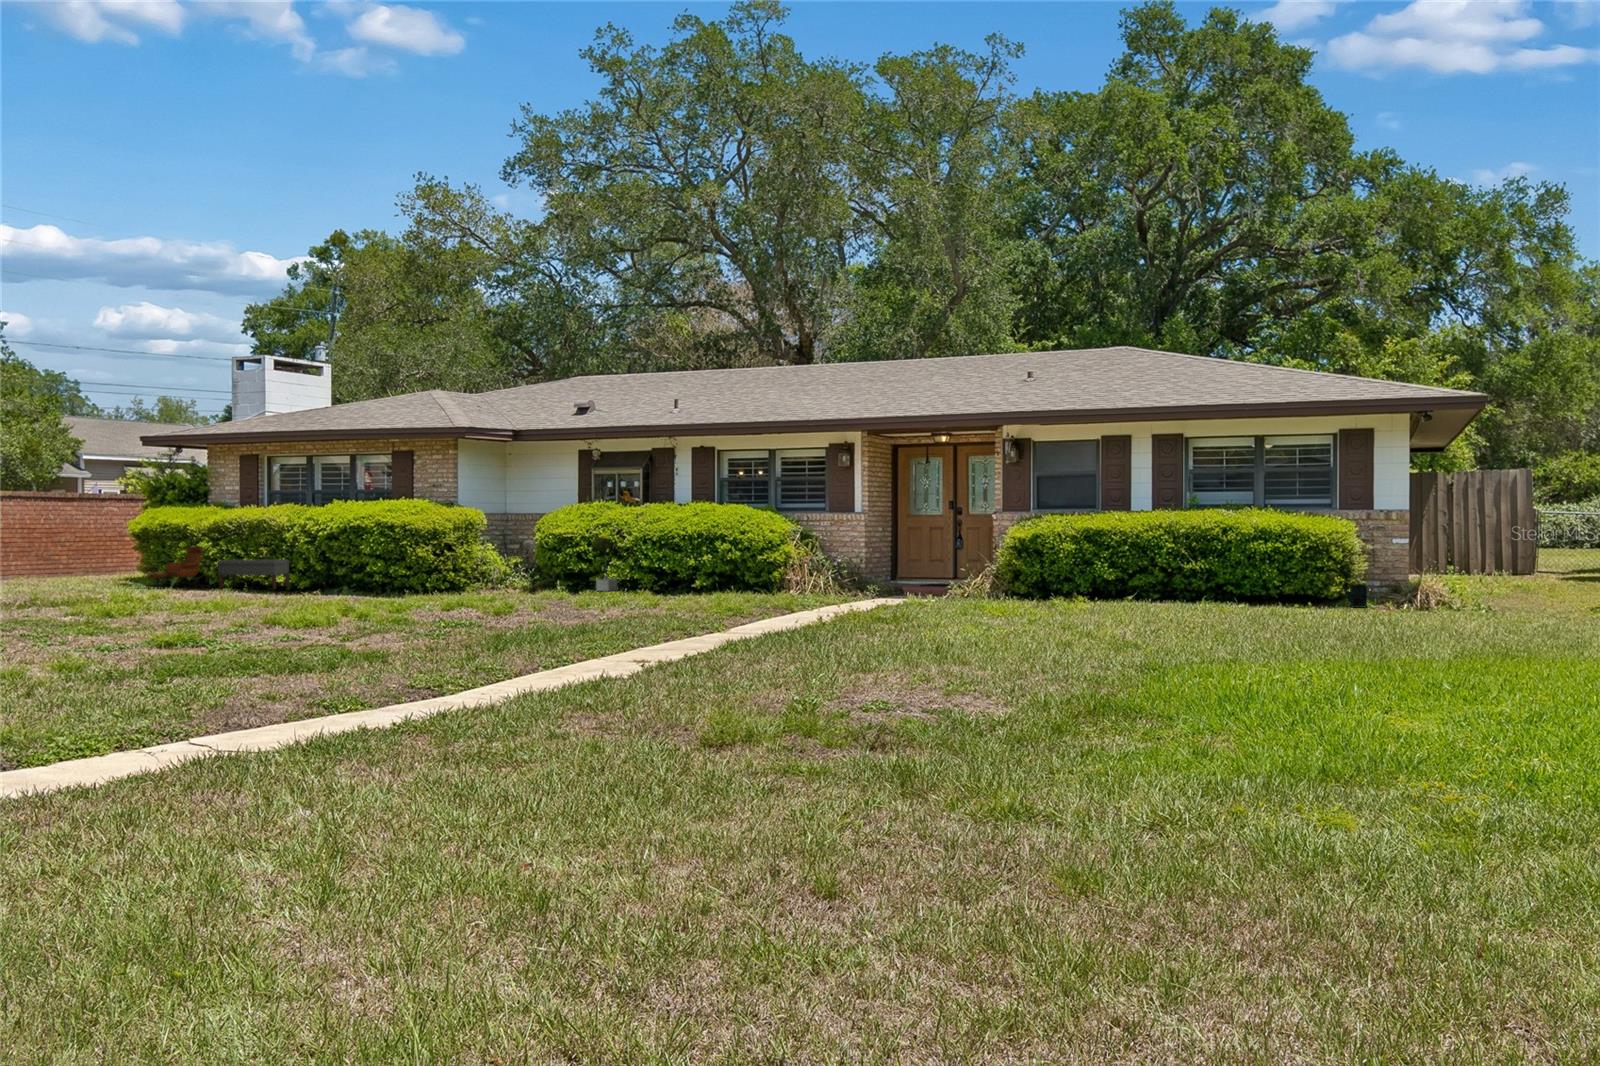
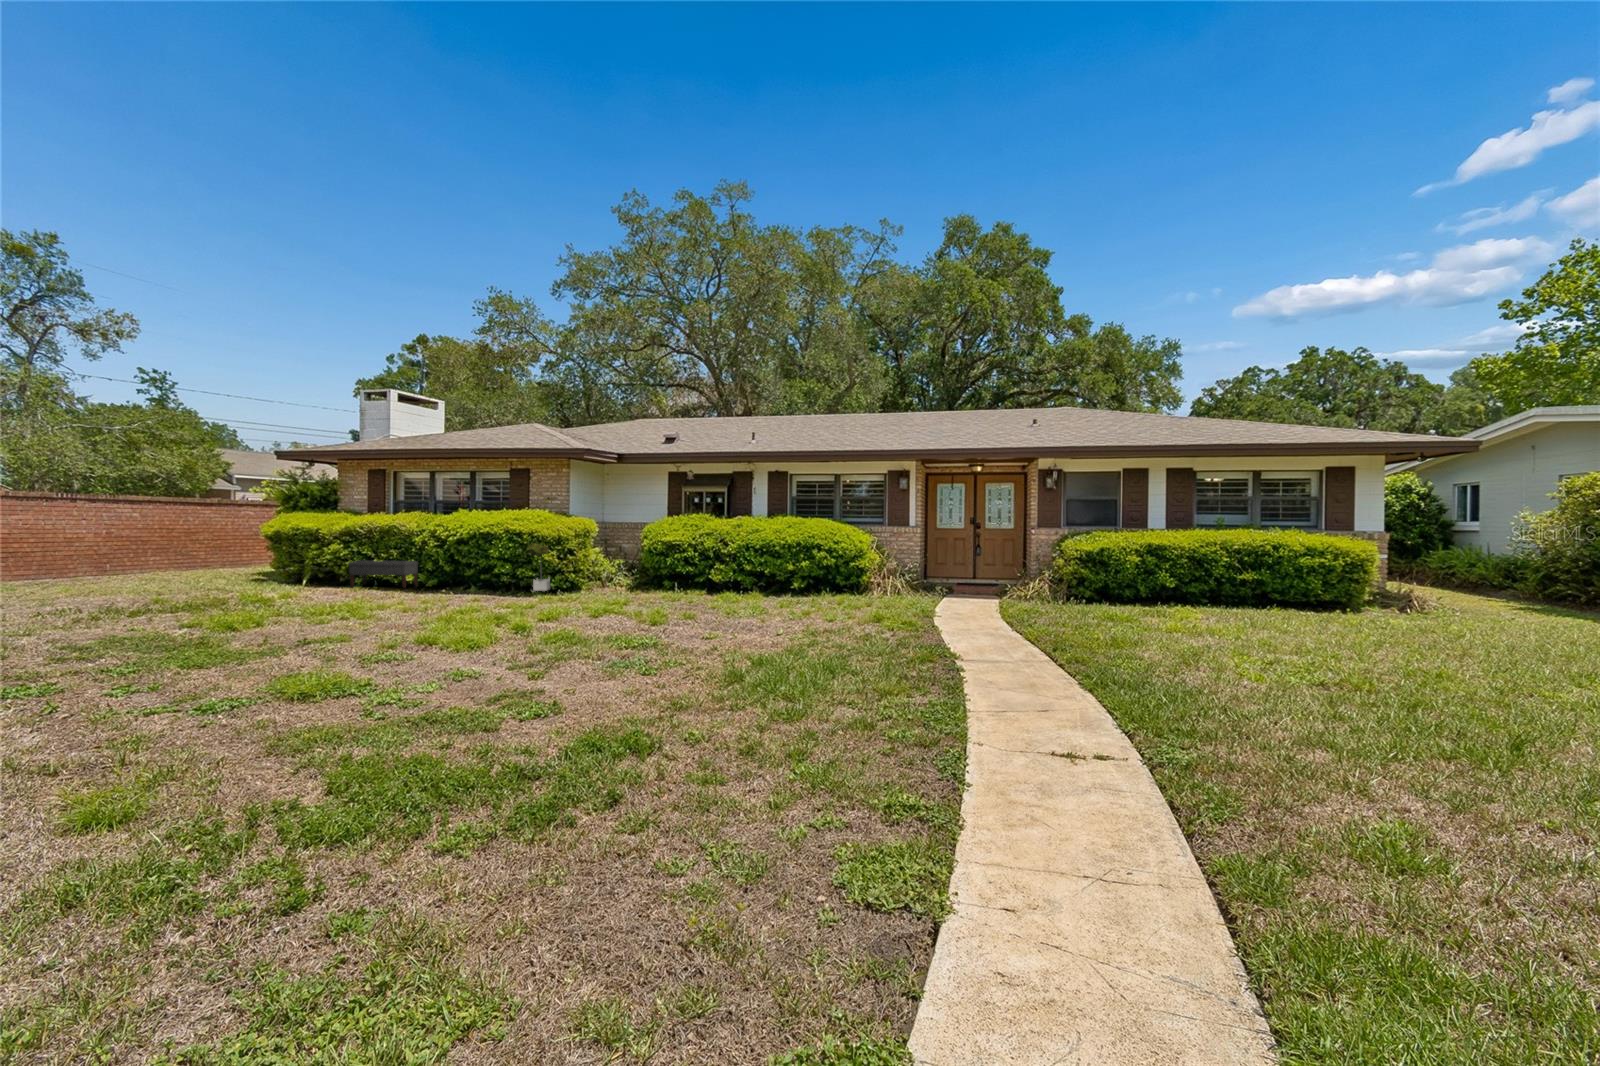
potted tree: present [592,536,617,591] -> present [528,543,550,591]
lounge chair: present [148,546,203,588] -> none [278,547,334,588]
watering can: present [1339,581,1372,608] -> none [1366,590,1406,614]

